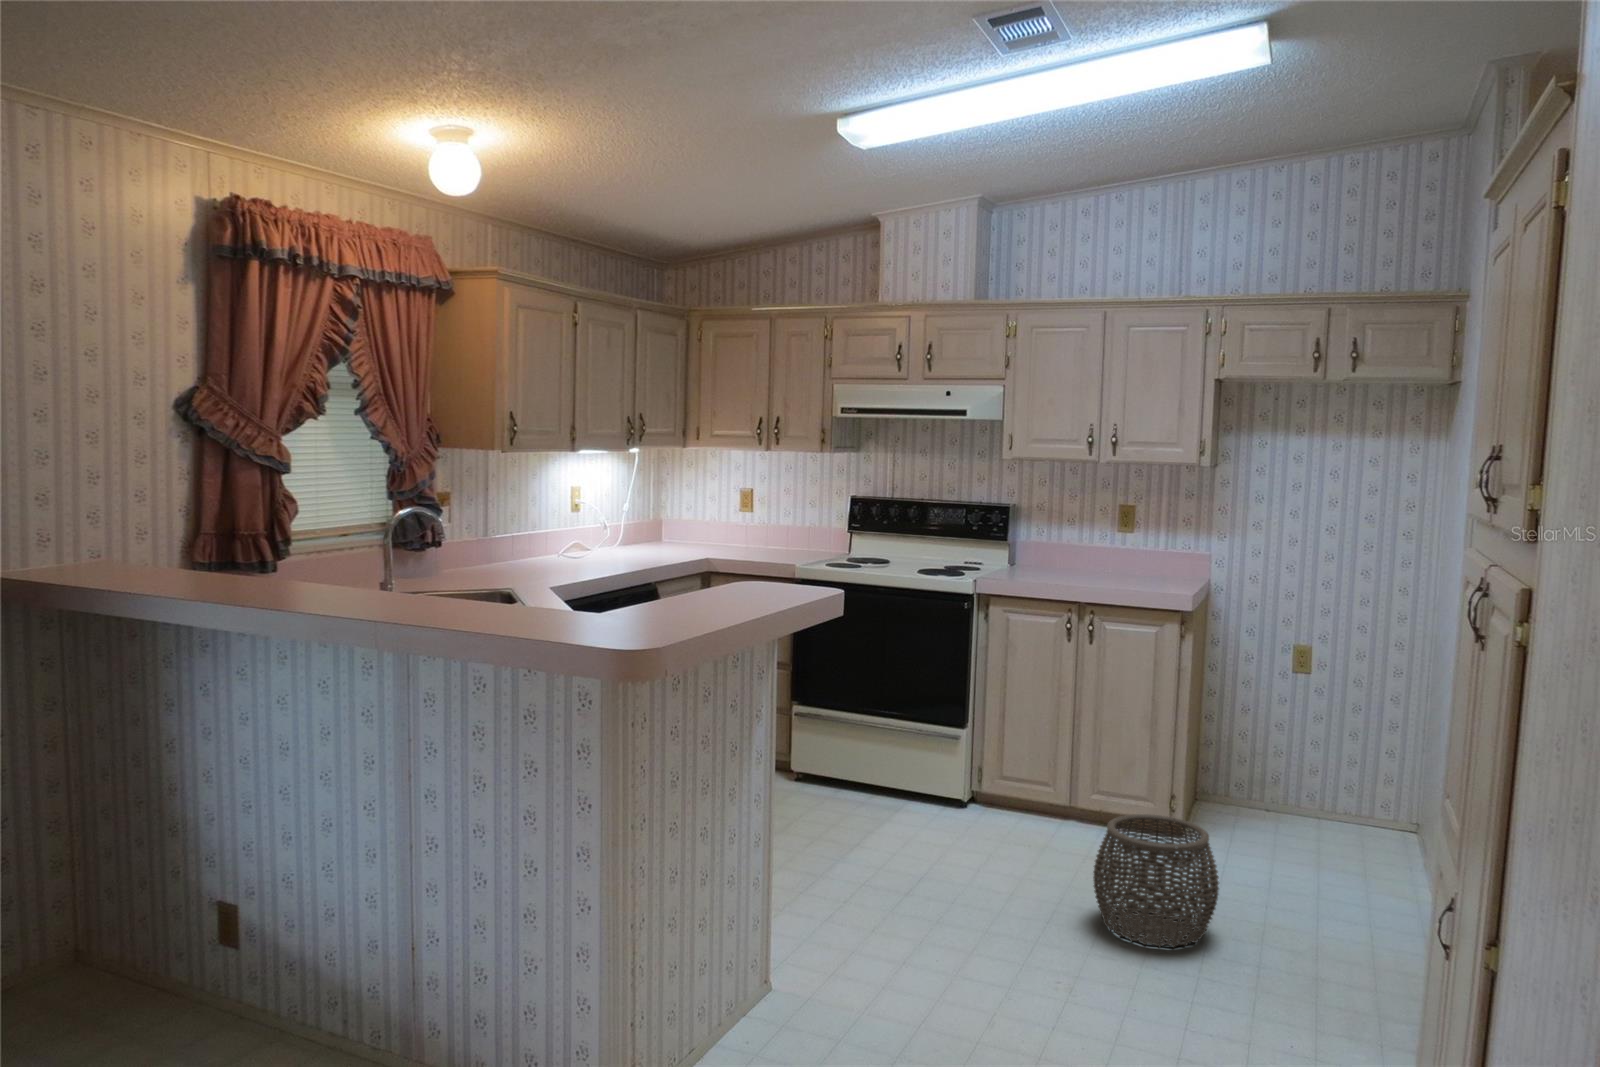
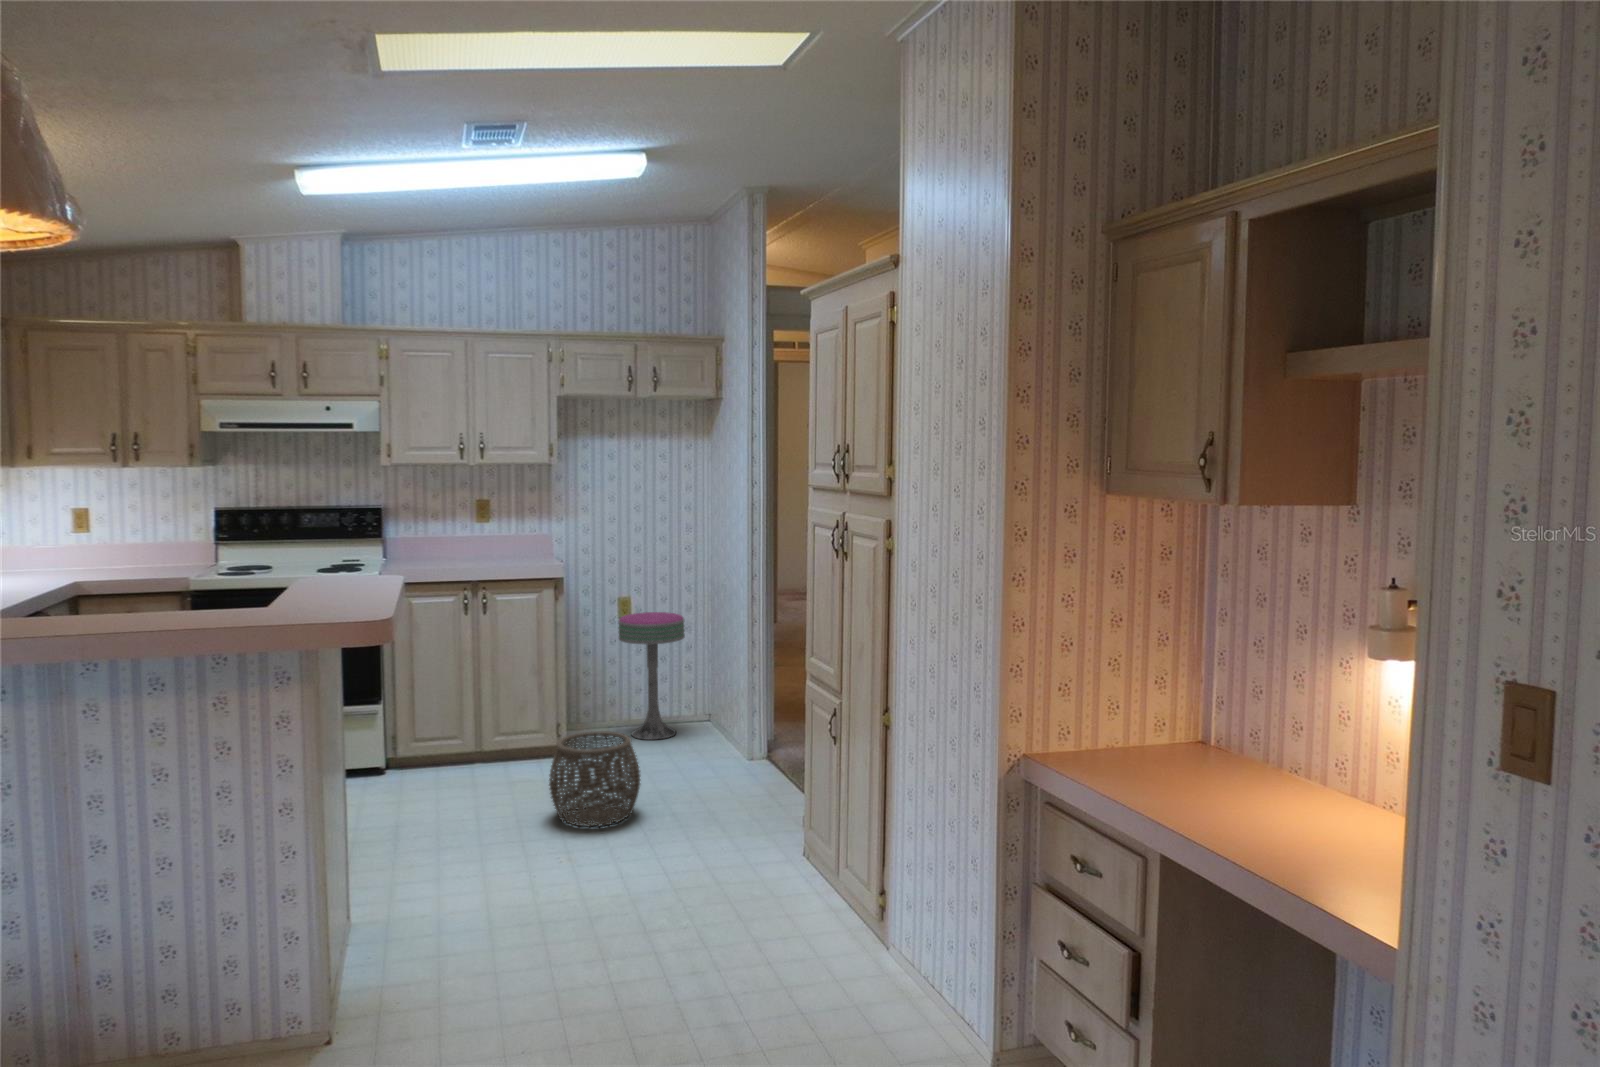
bar stool: none [1280,671,1378,847] -> present [618,612,685,740]

